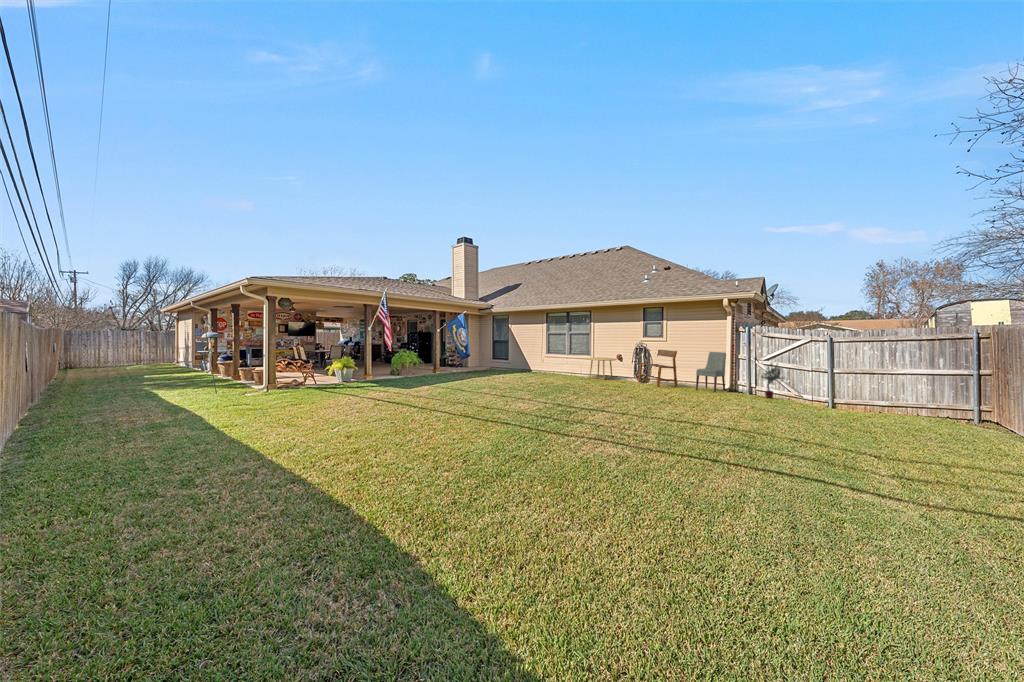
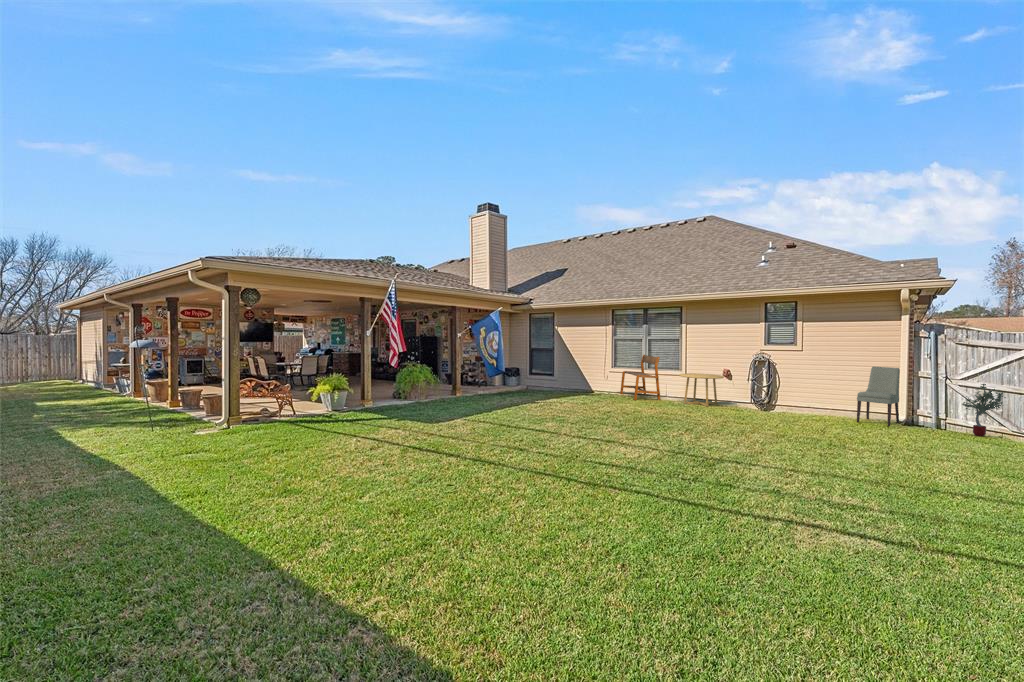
bench: present [638,349,677,387] -> present [620,355,660,400]

